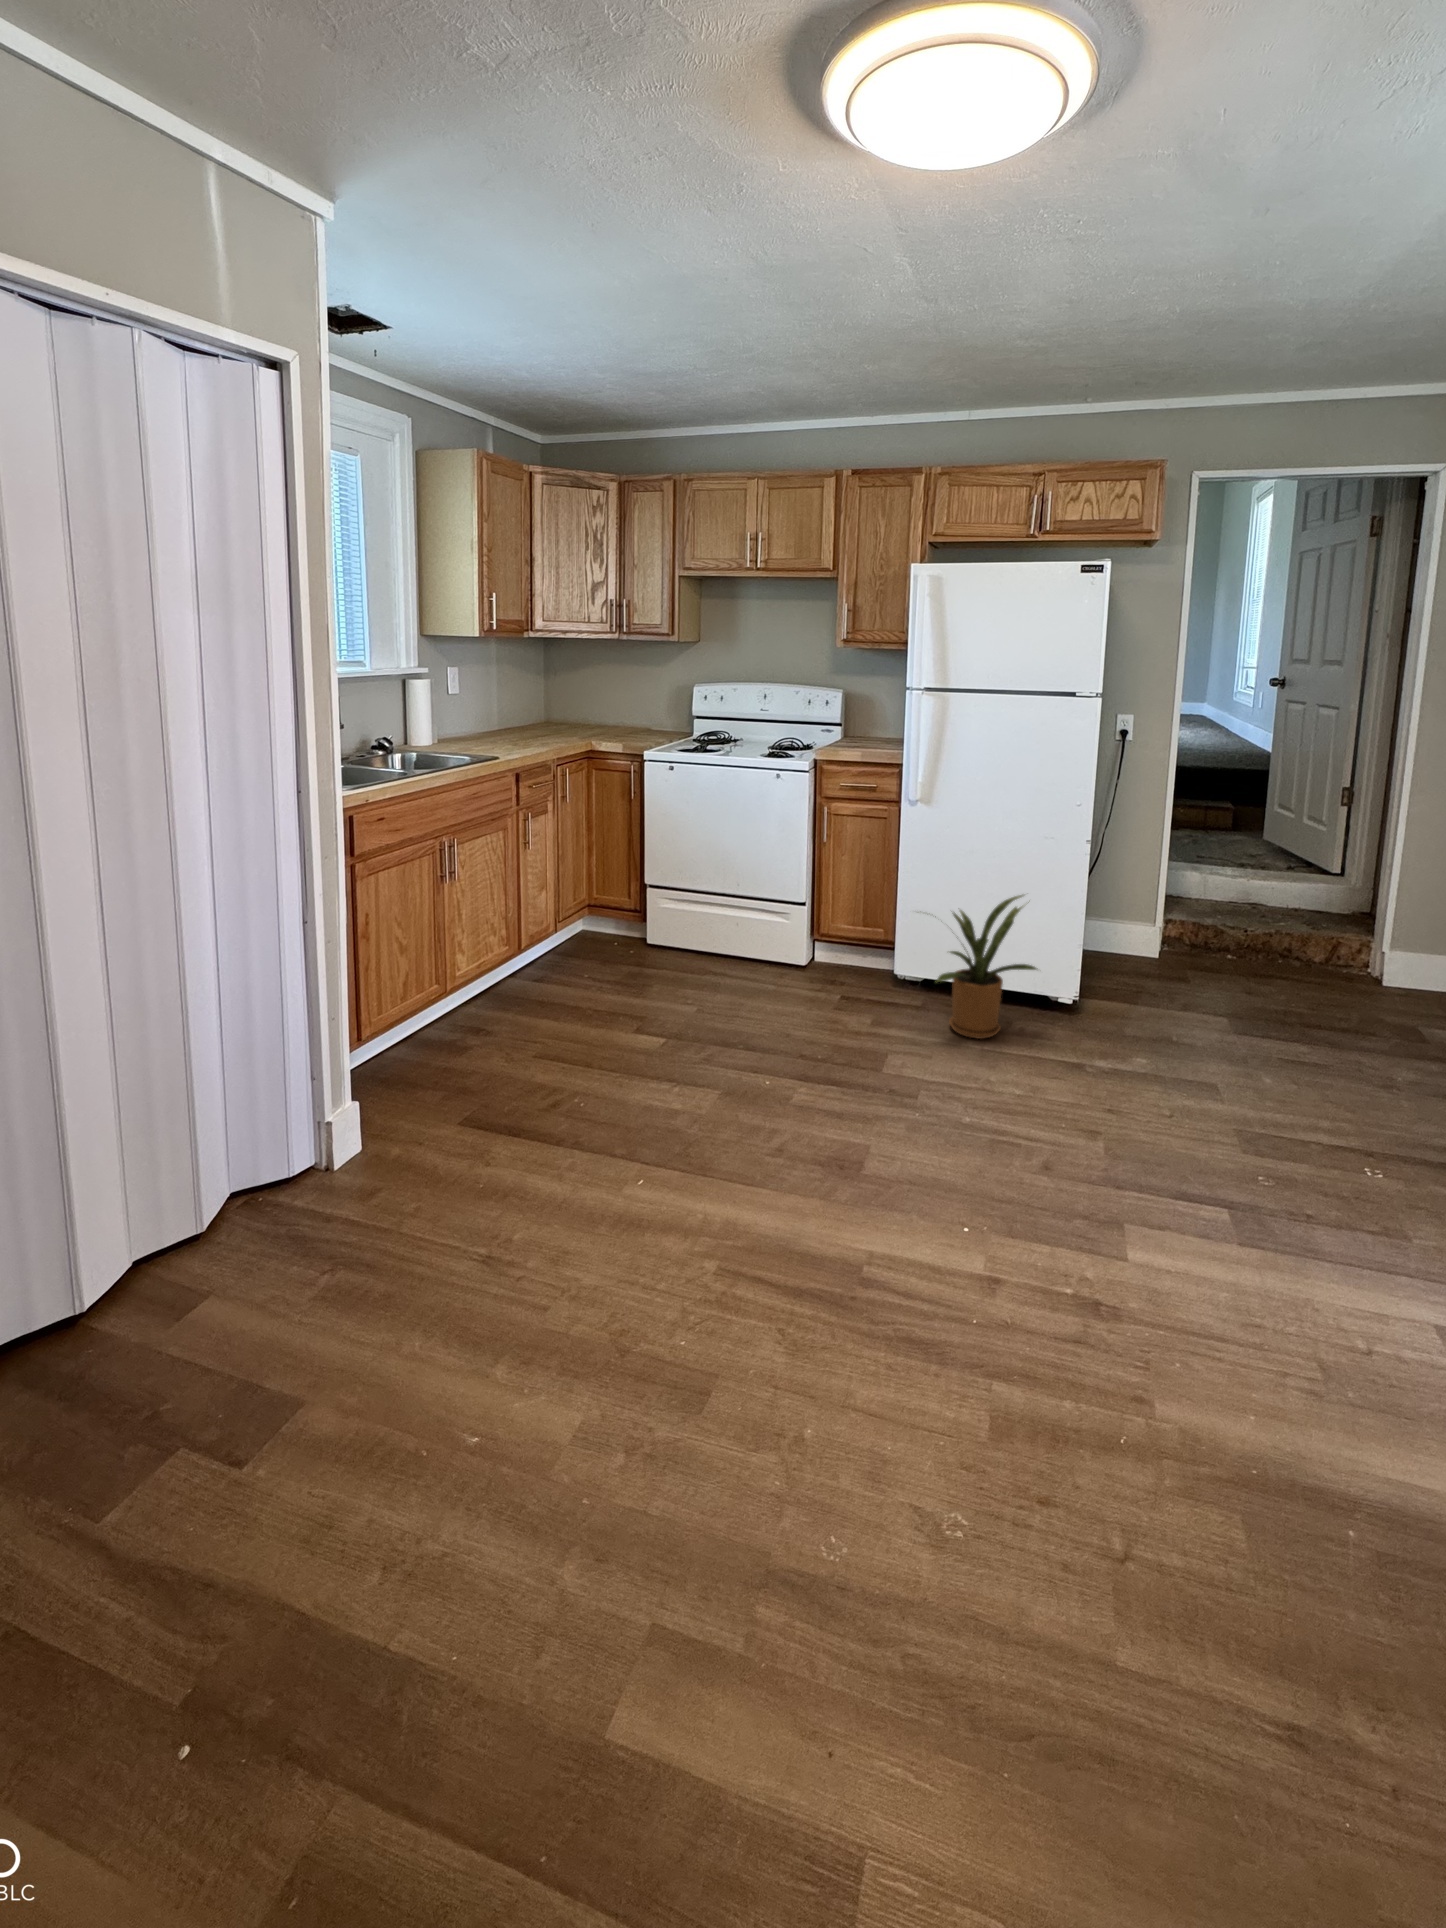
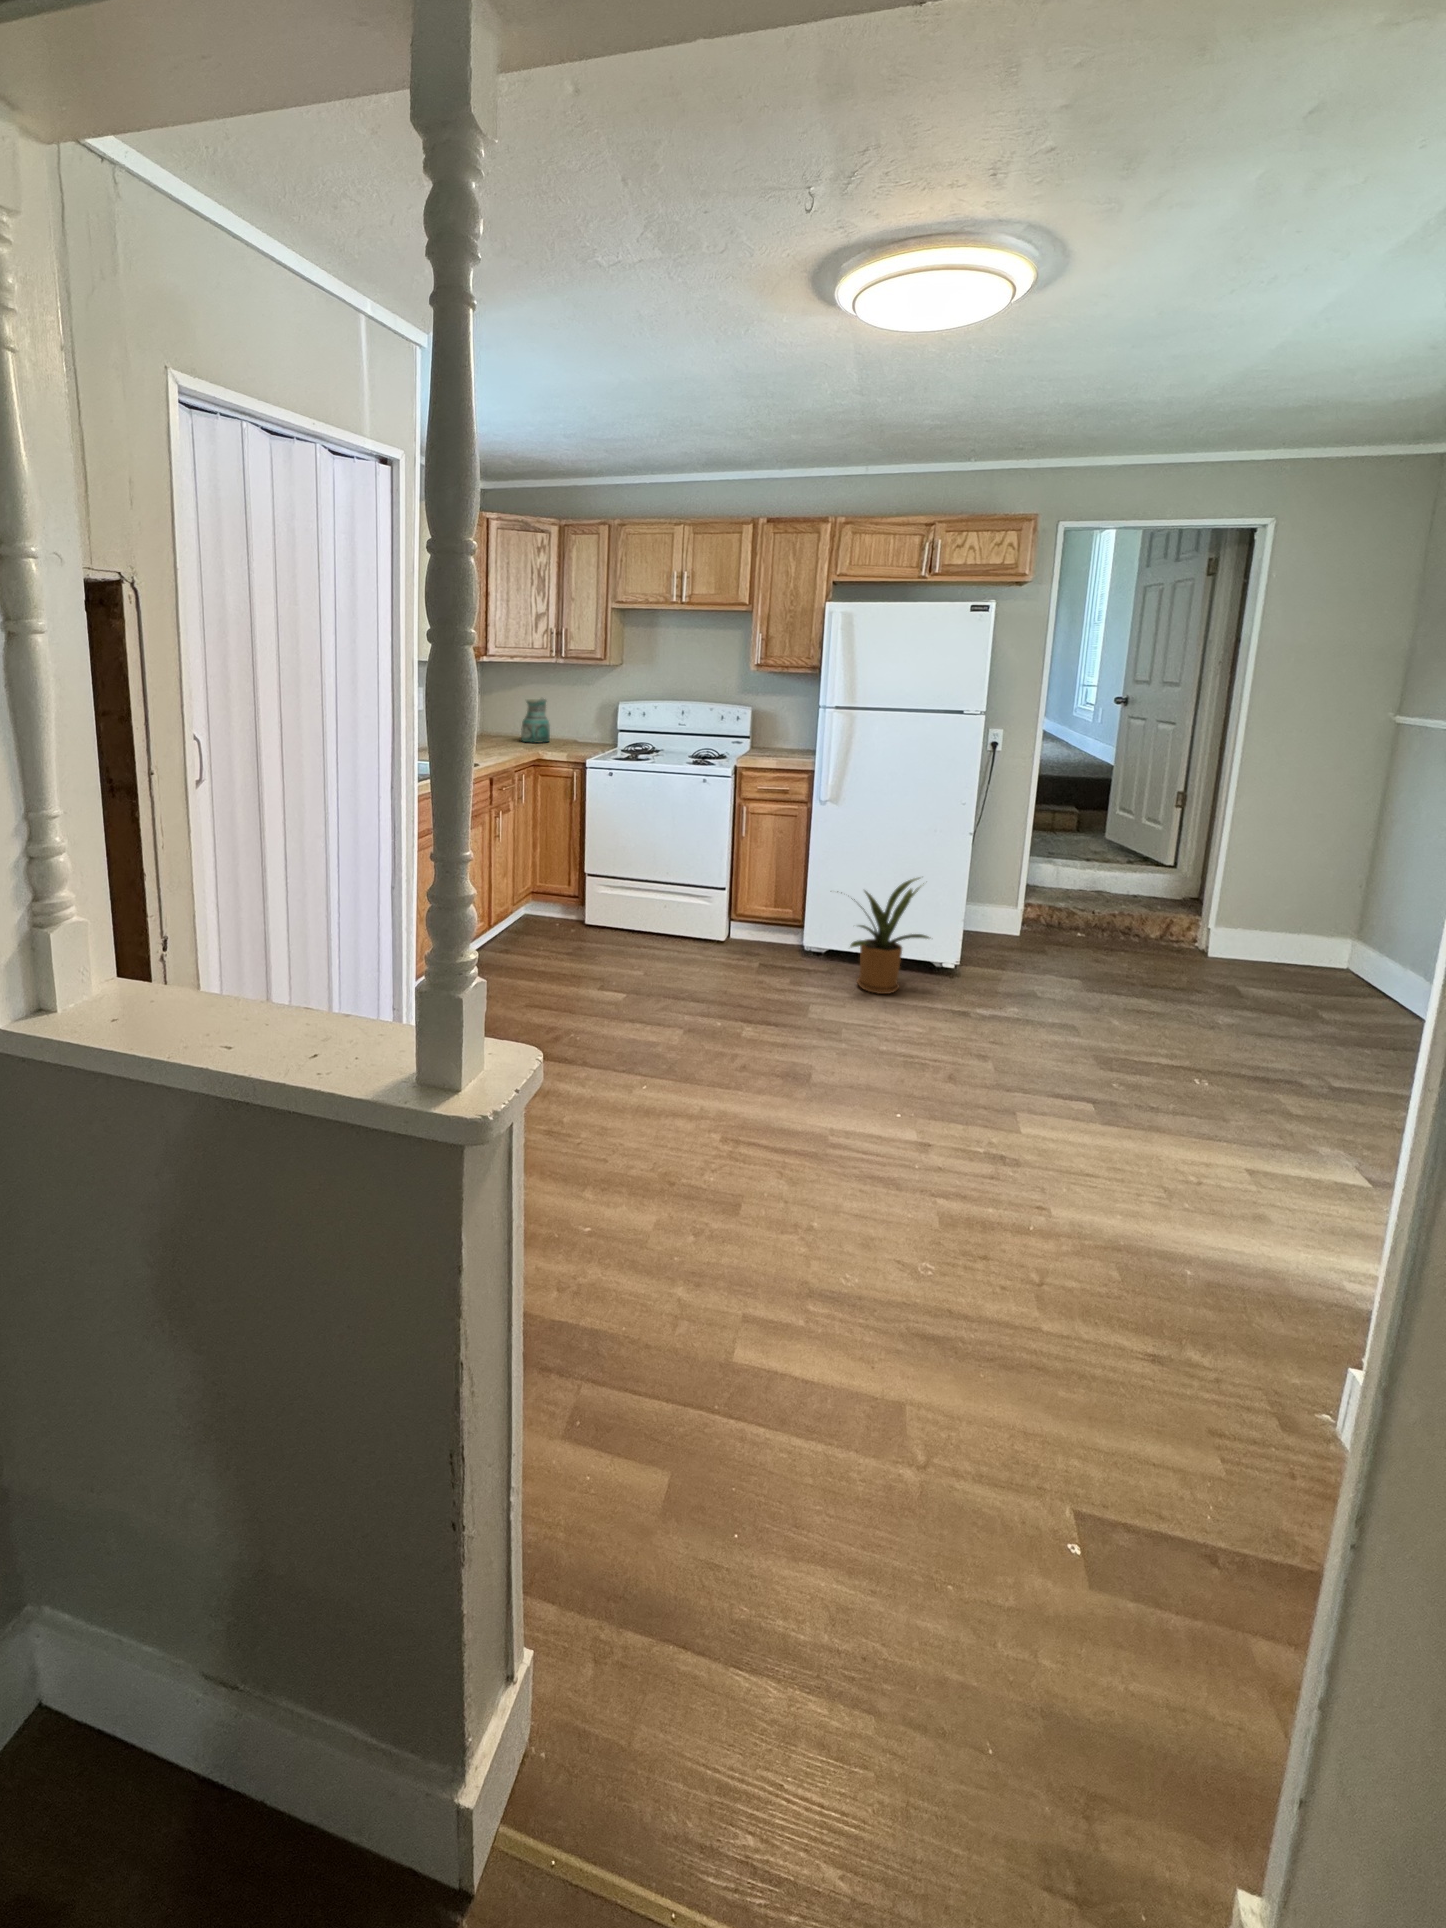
ceramic pitcher: none [584,680,617,731] -> present [521,698,550,743]

